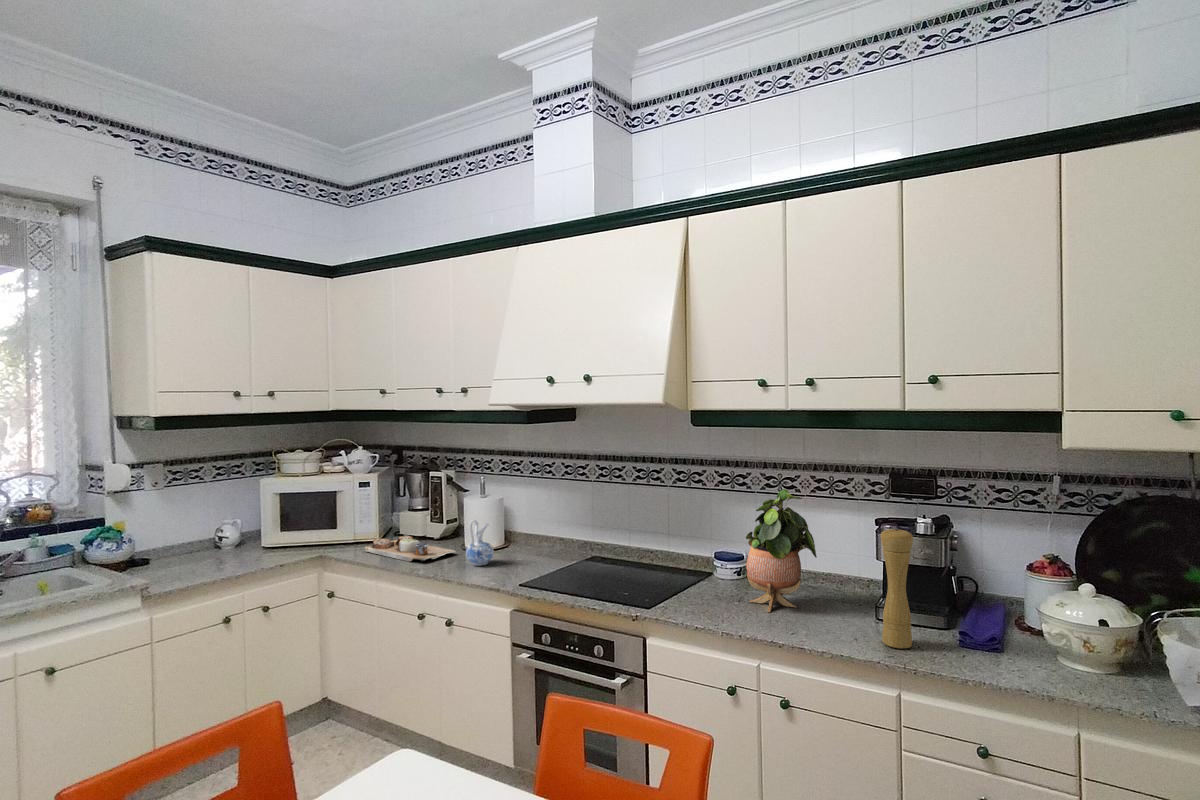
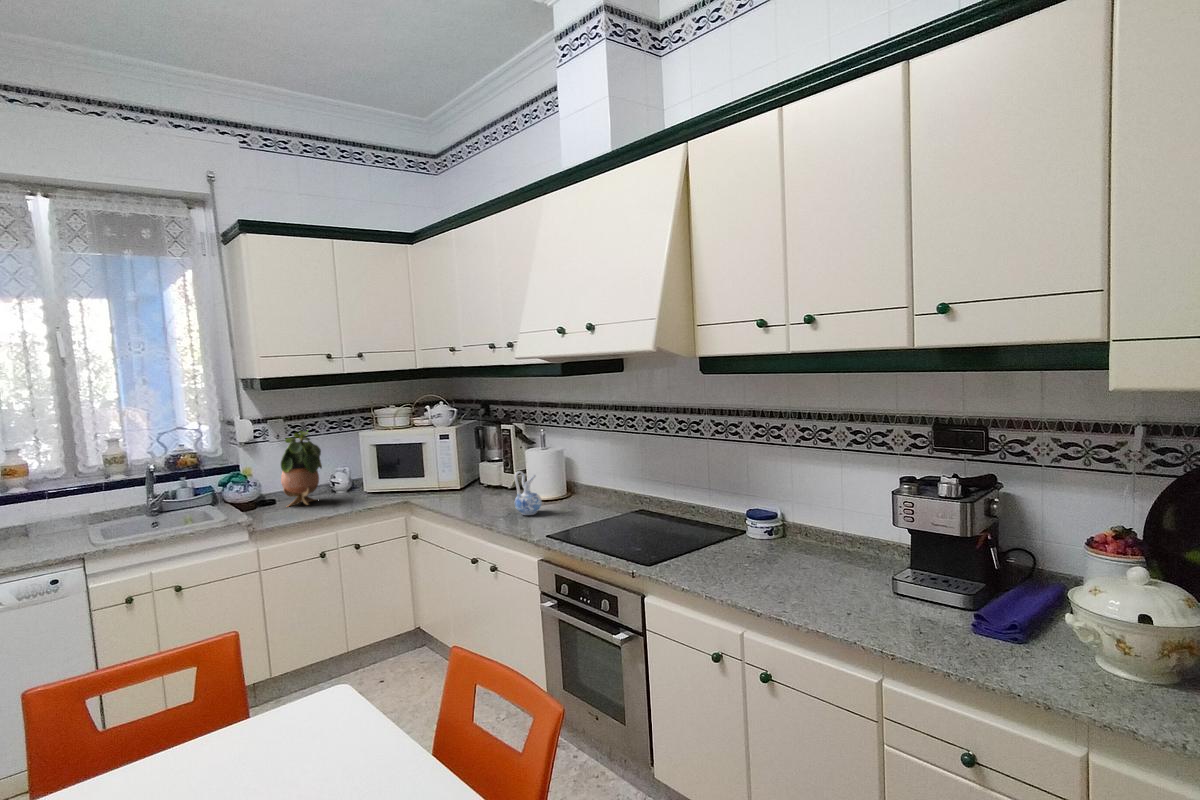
potted plant: present [746,489,817,612] -> present [281,430,322,506]
pepper mill: present [881,528,913,648] -> none [867,489,905,628]
cutting board: present [365,536,457,562] -> none [442,485,517,510]

